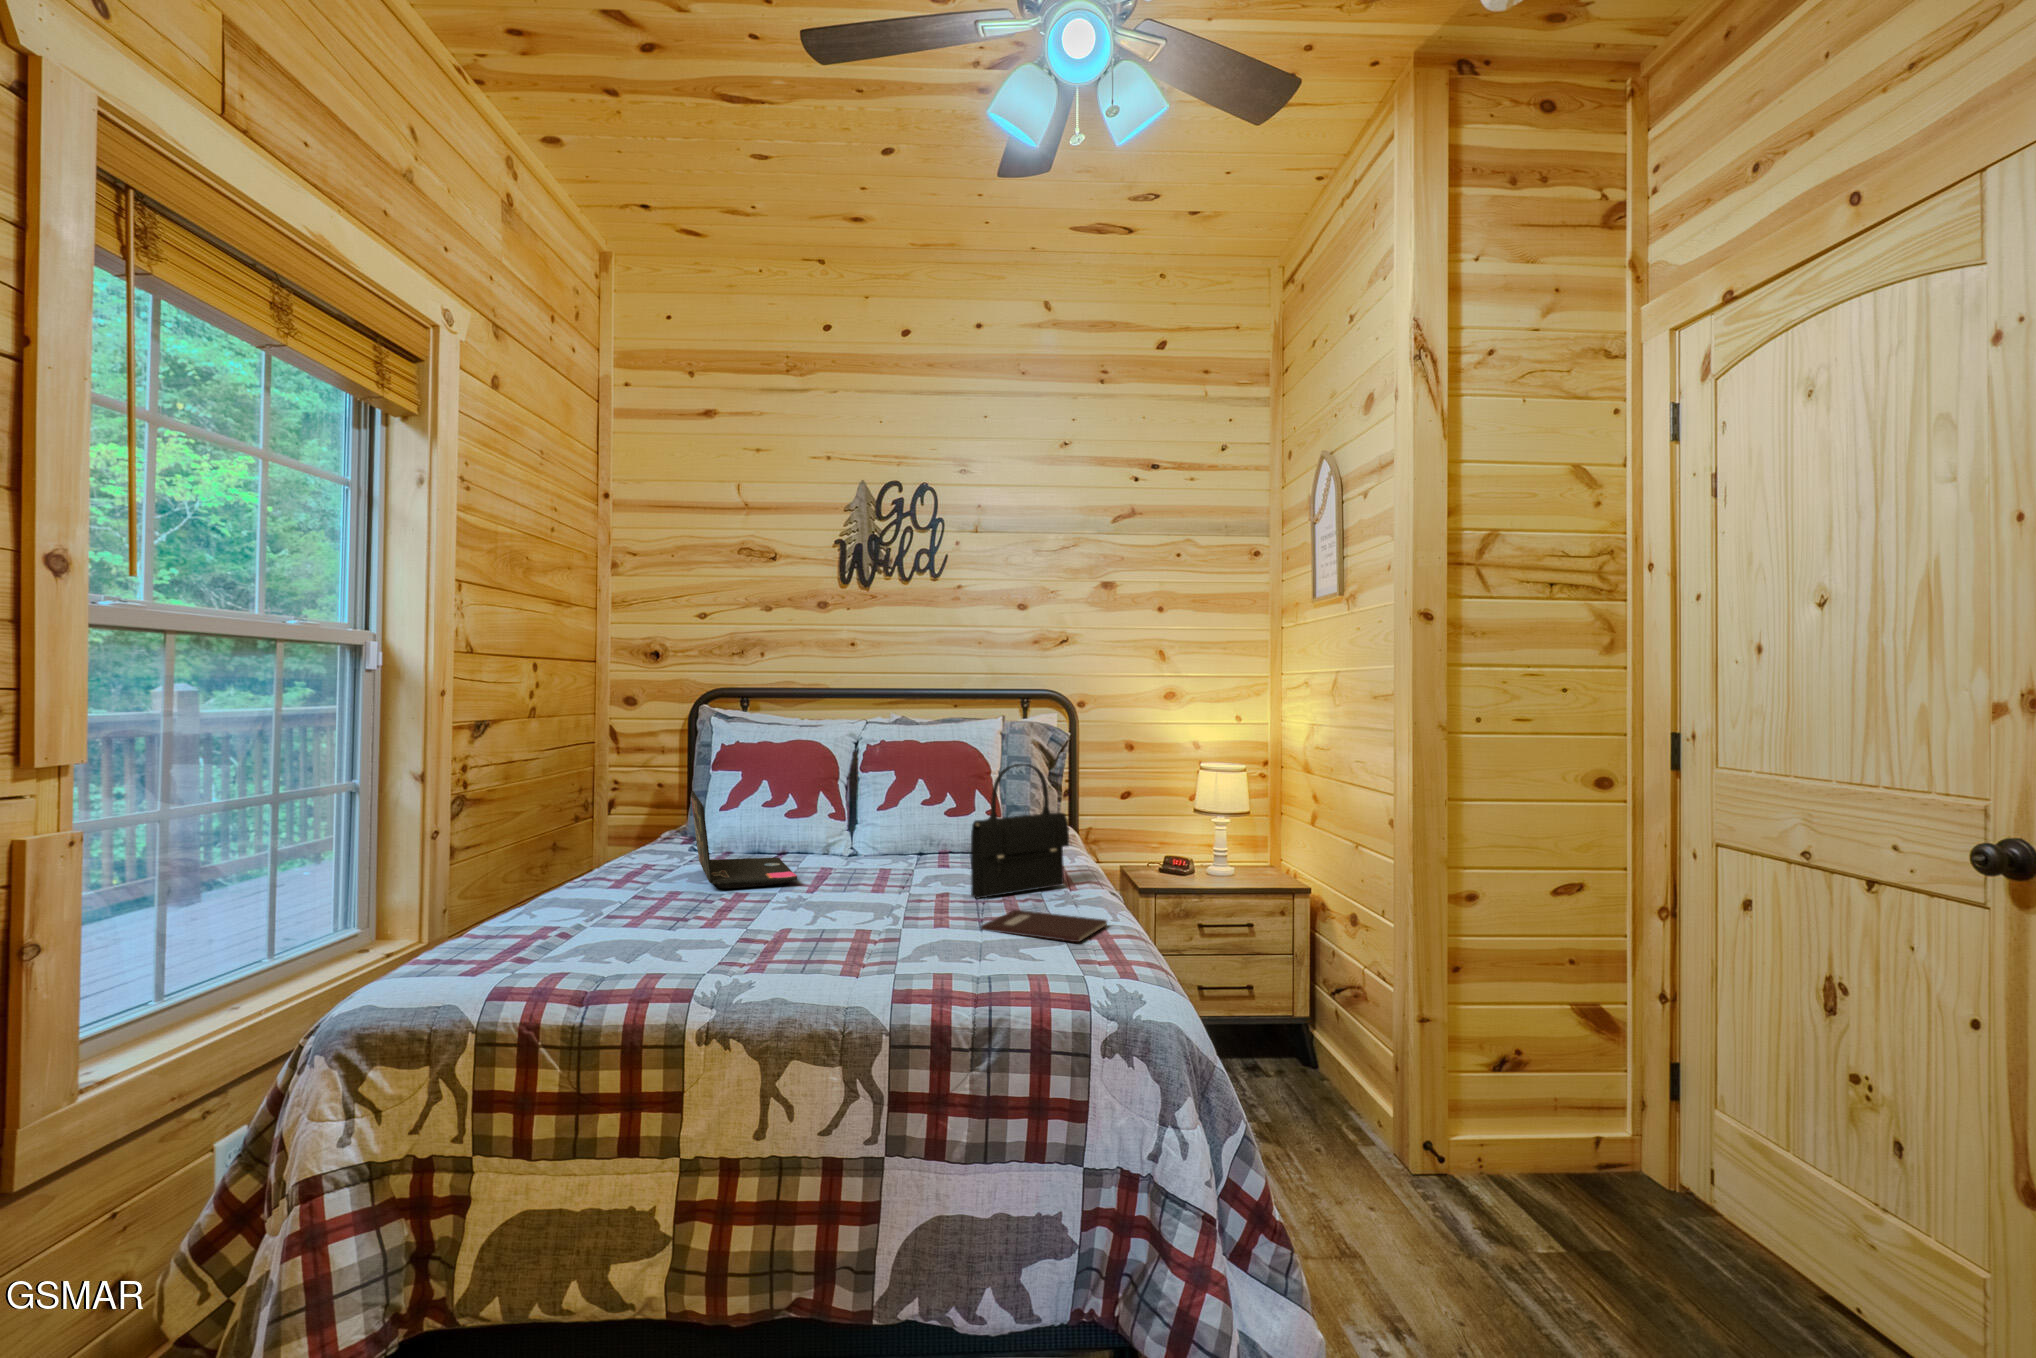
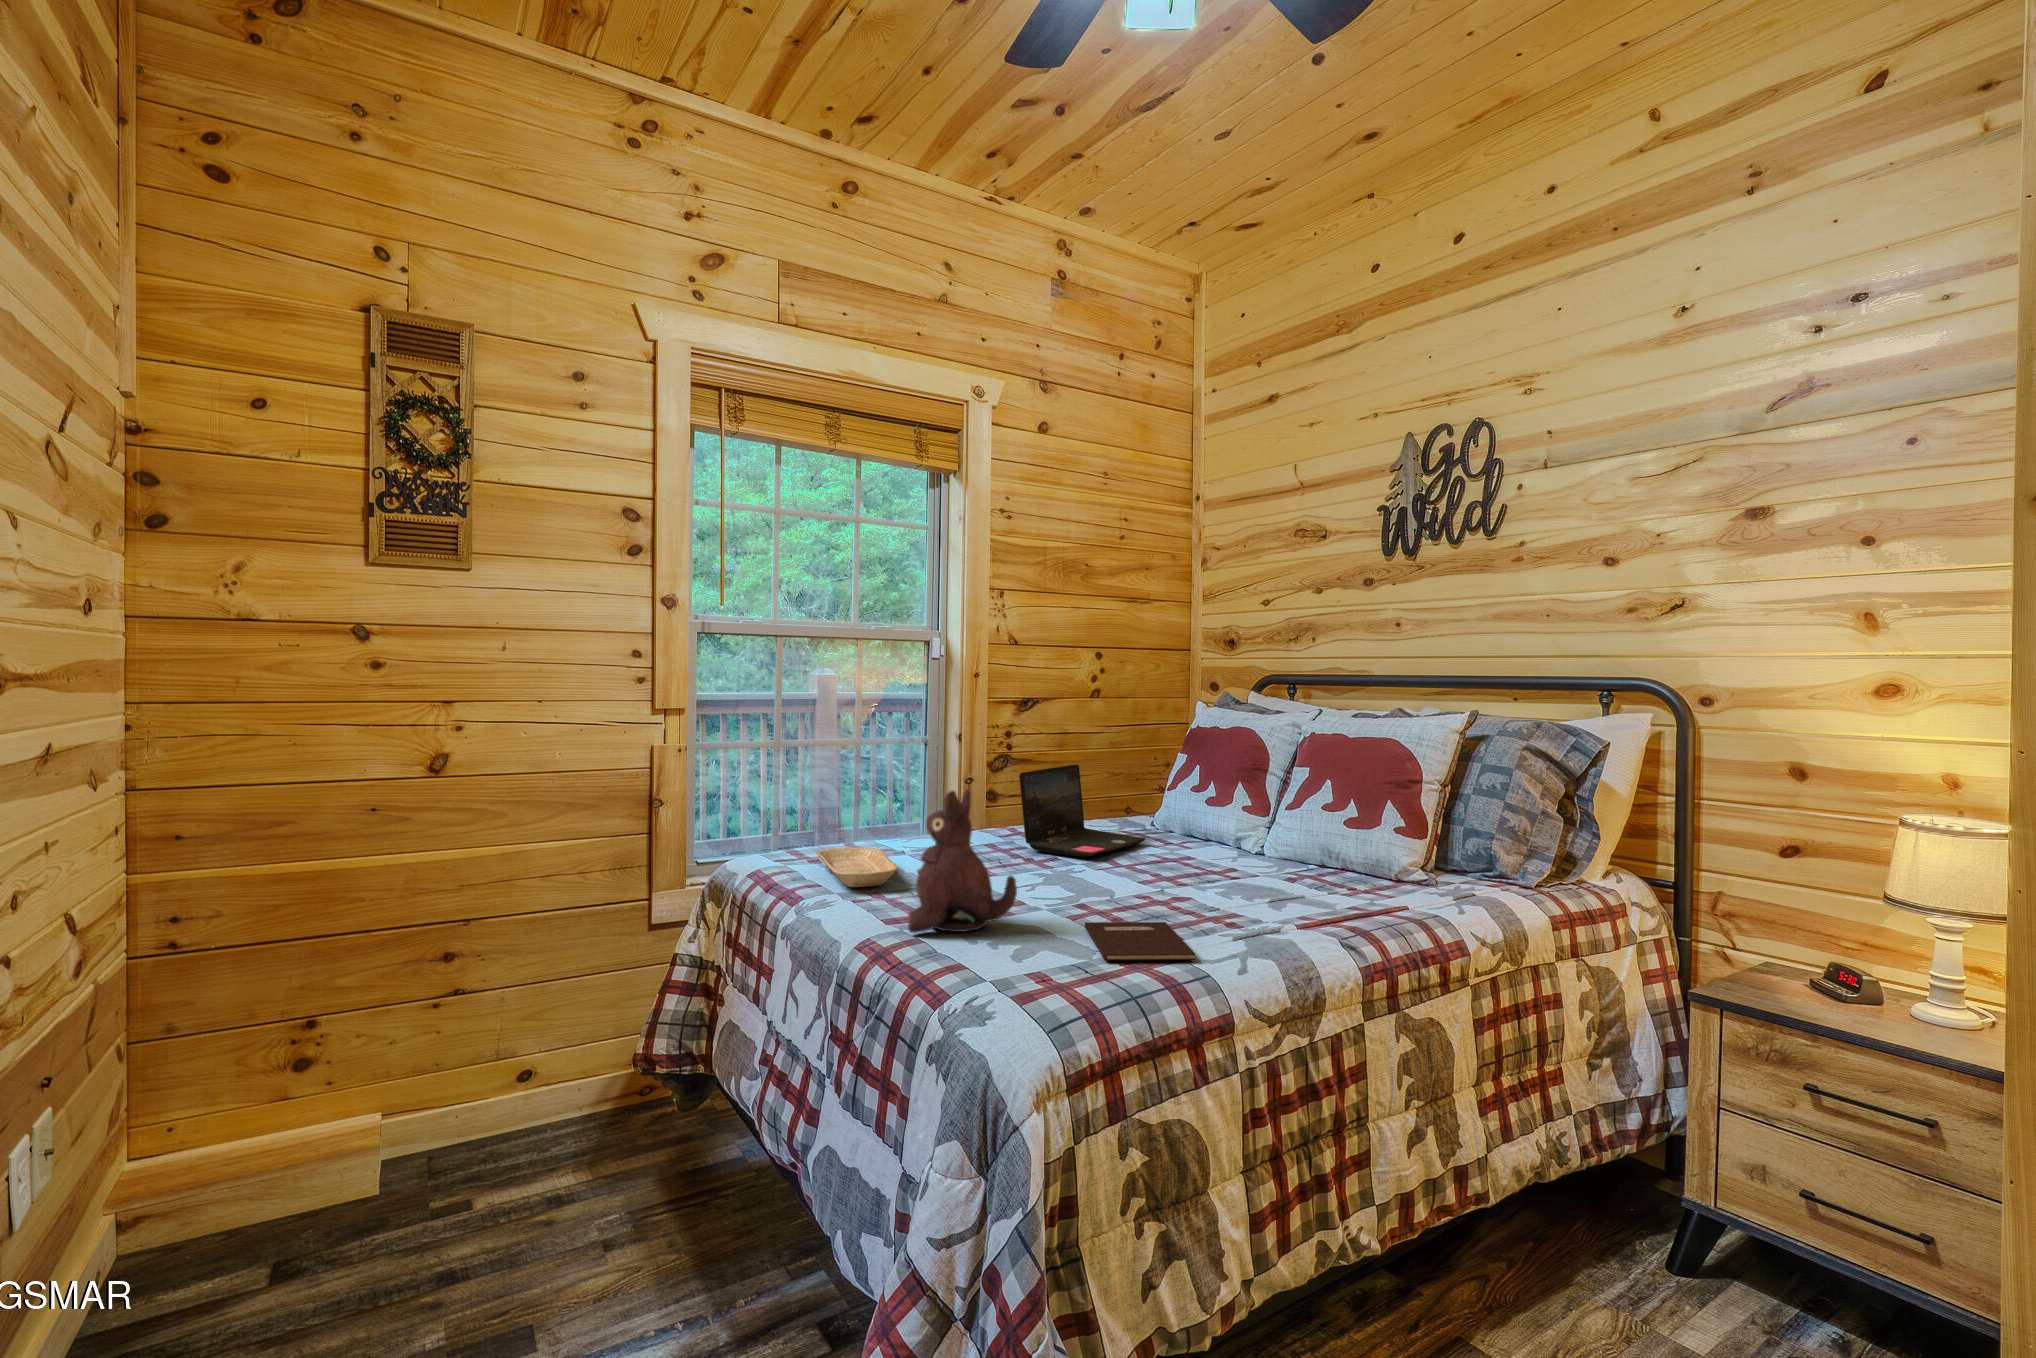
handbag: present [971,764,1069,899] -> none [1180,761,1317,921]
plush toy: none [856,816,967,974] -> present [908,790,1017,933]
tray: none [557,920,747,964] -> present [816,847,897,887]

